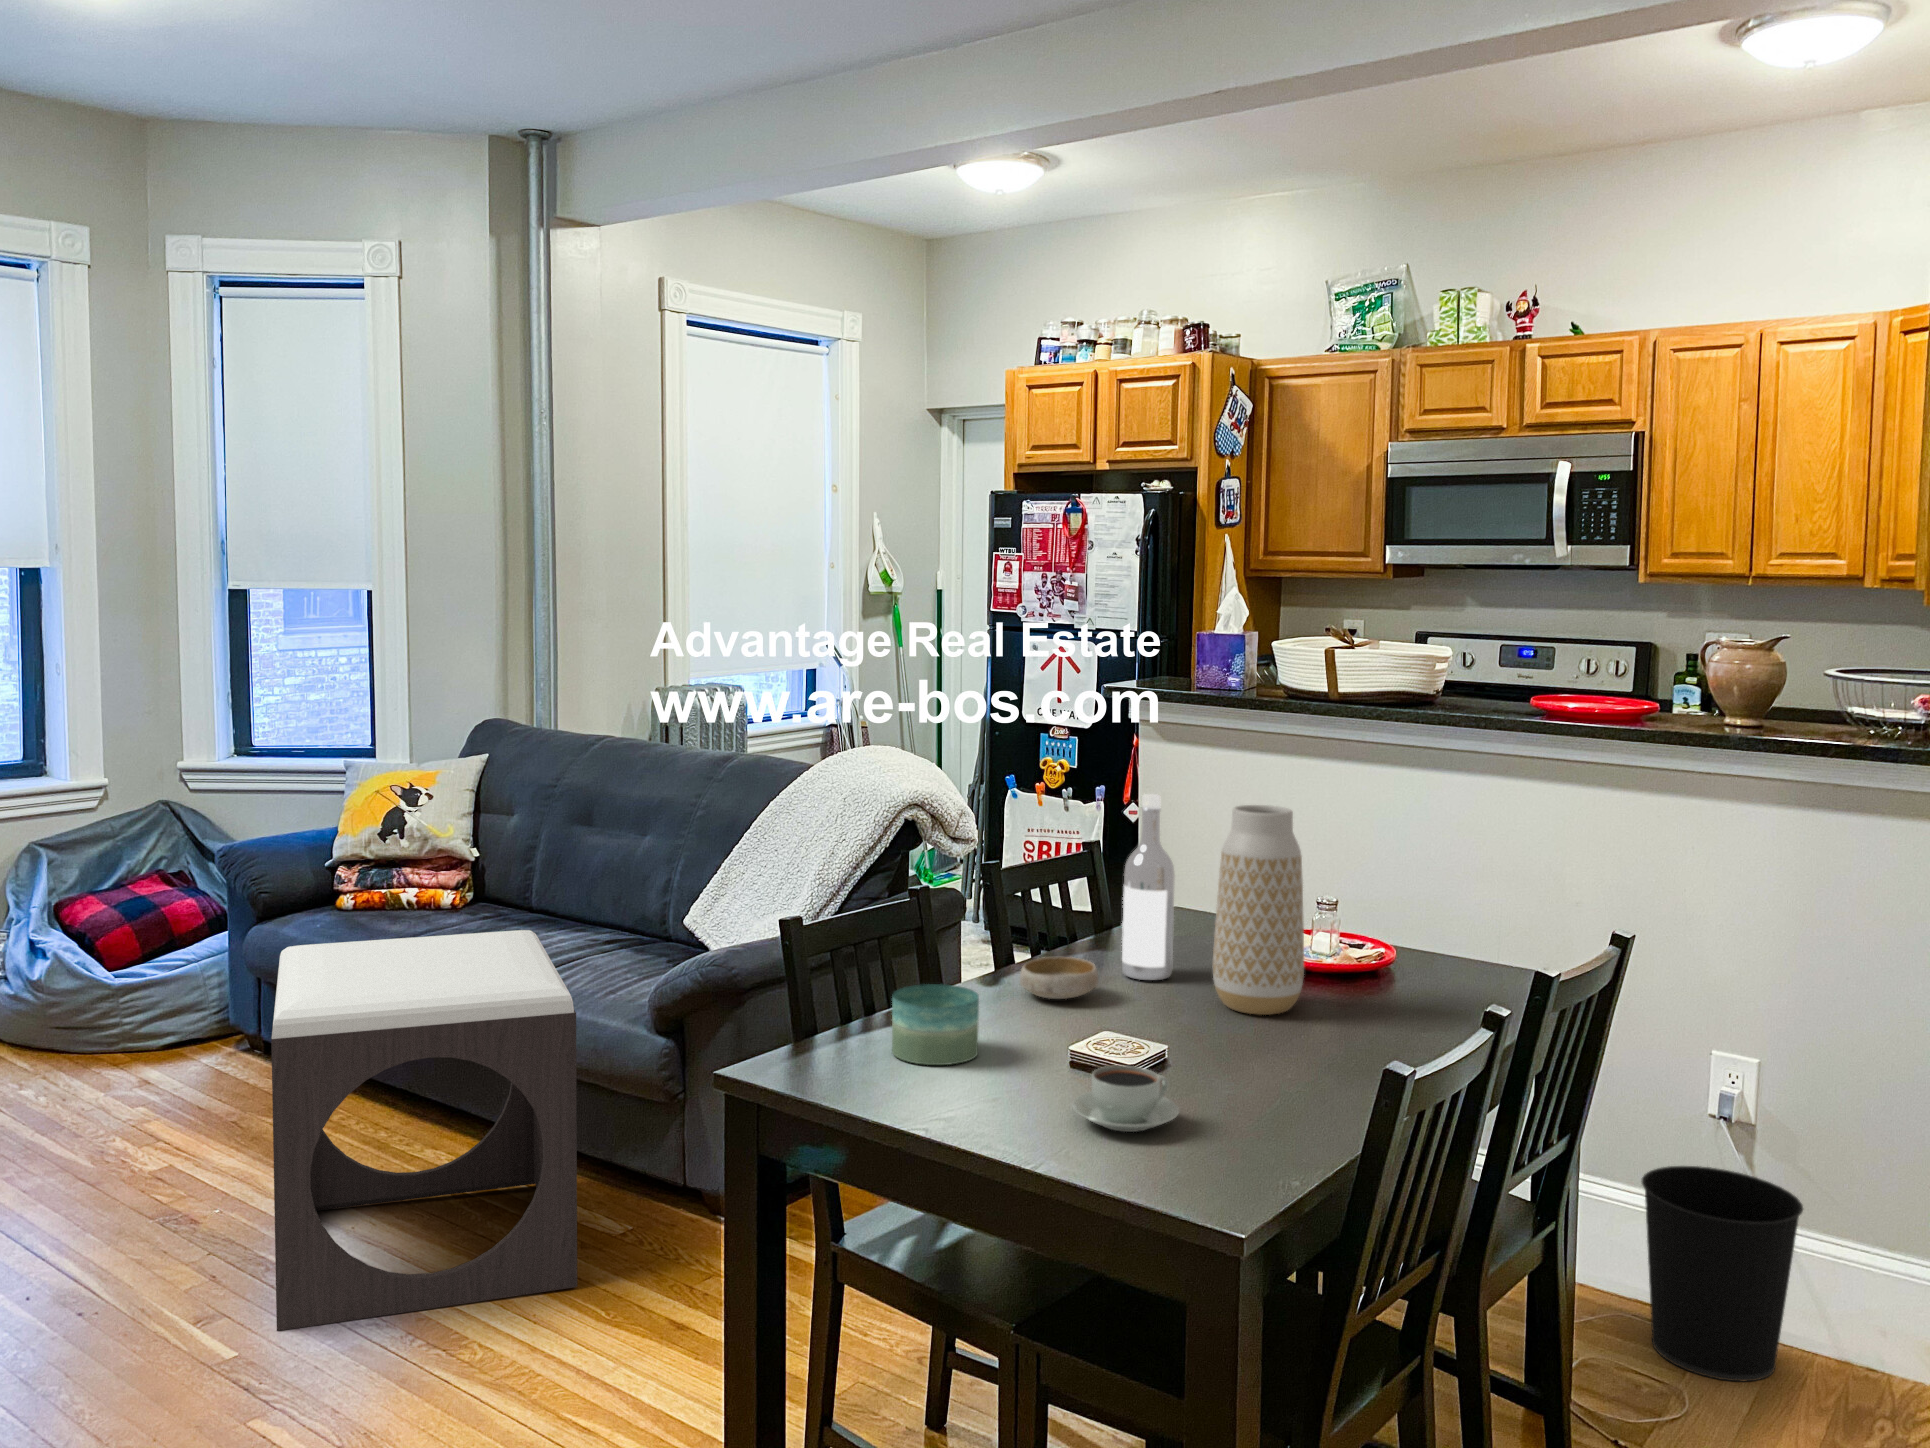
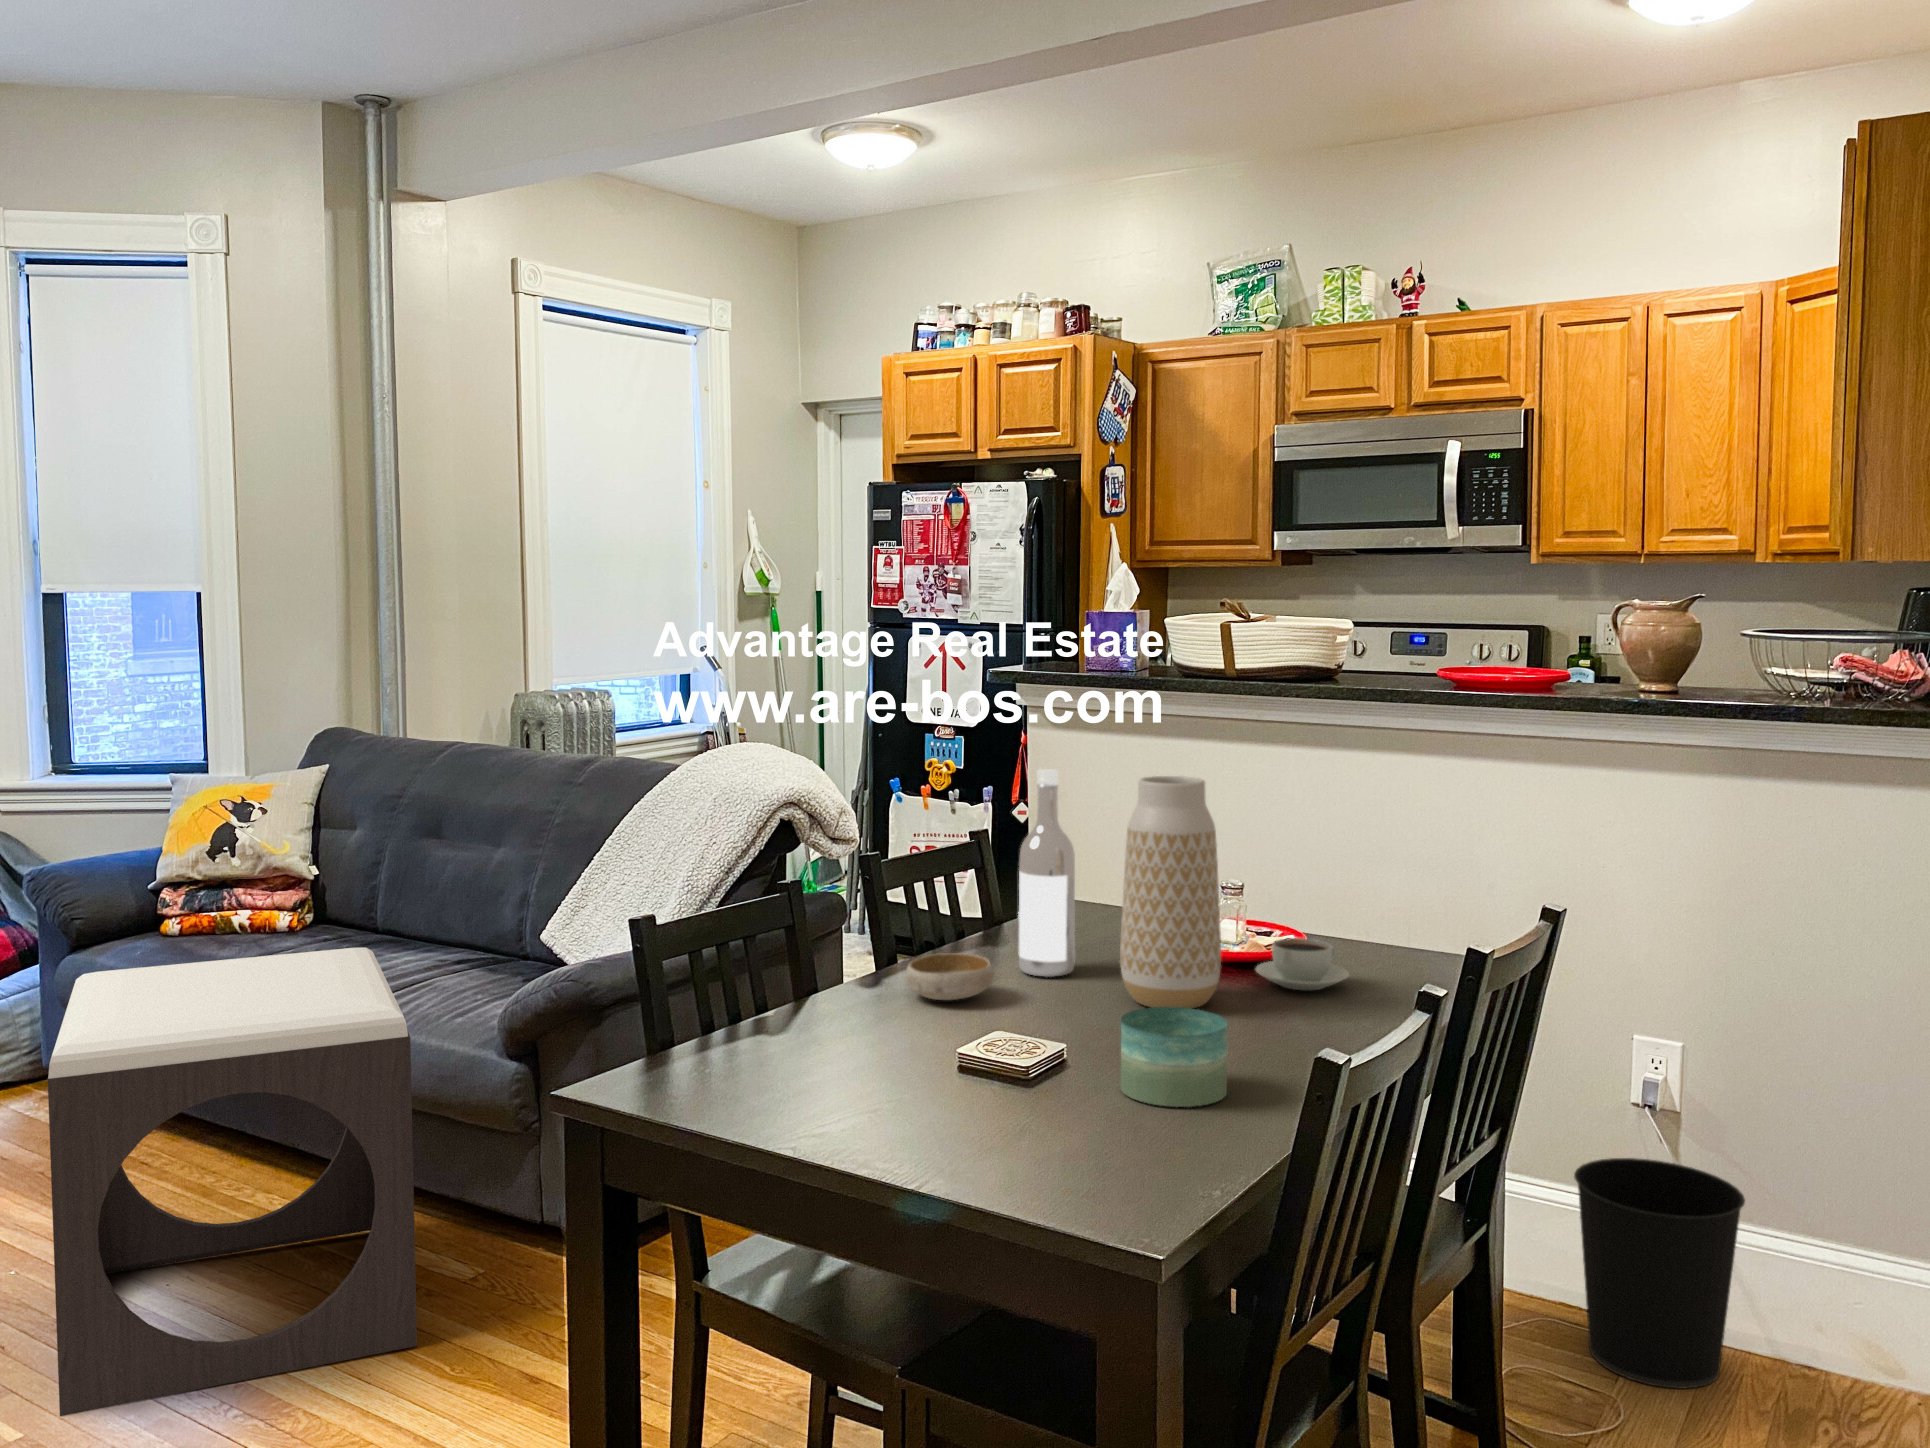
candle: present [892,984,979,1065] -> present [1121,1007,1228,1107]
coffee cup: present [1072,1065,1179,1132] -> present [1256,938,1349,990]

